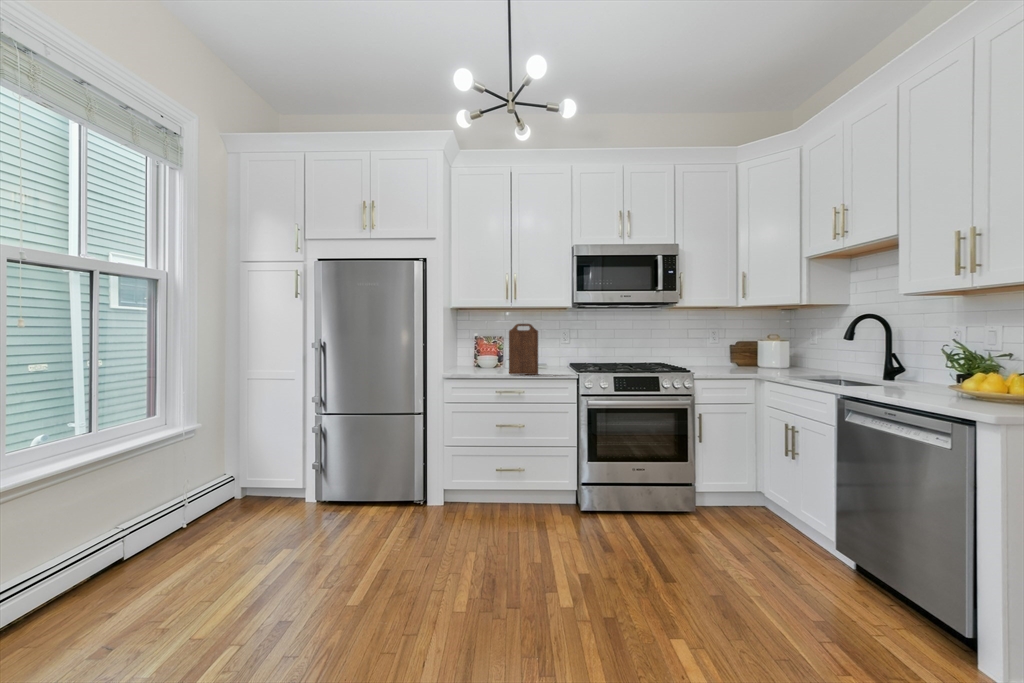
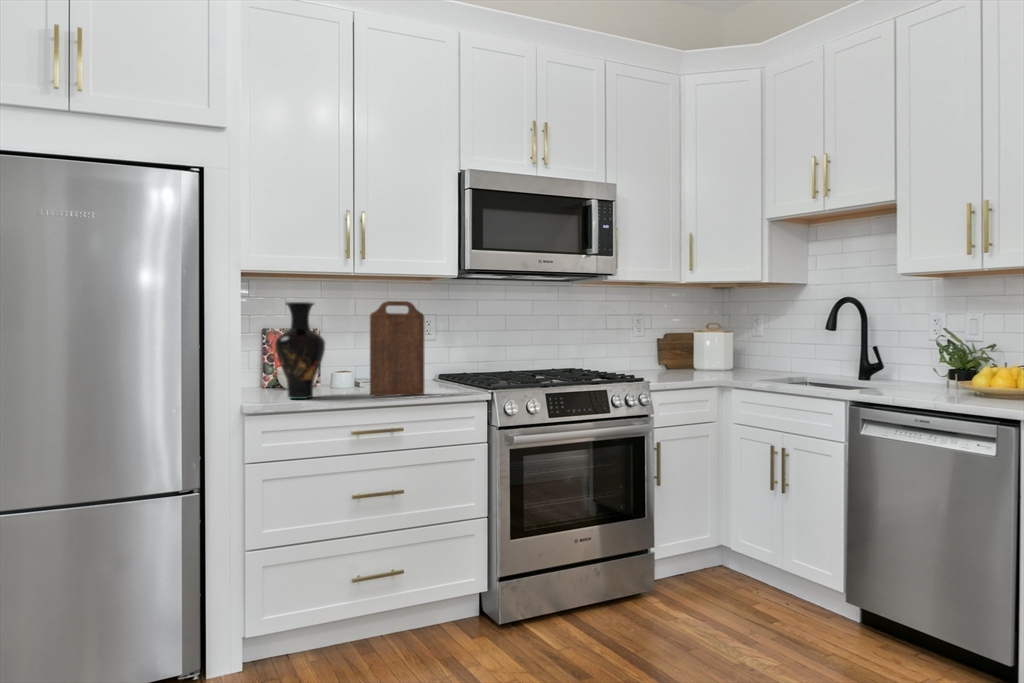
vase: none [466,325,491,374] -> present [275,302,325,399]

